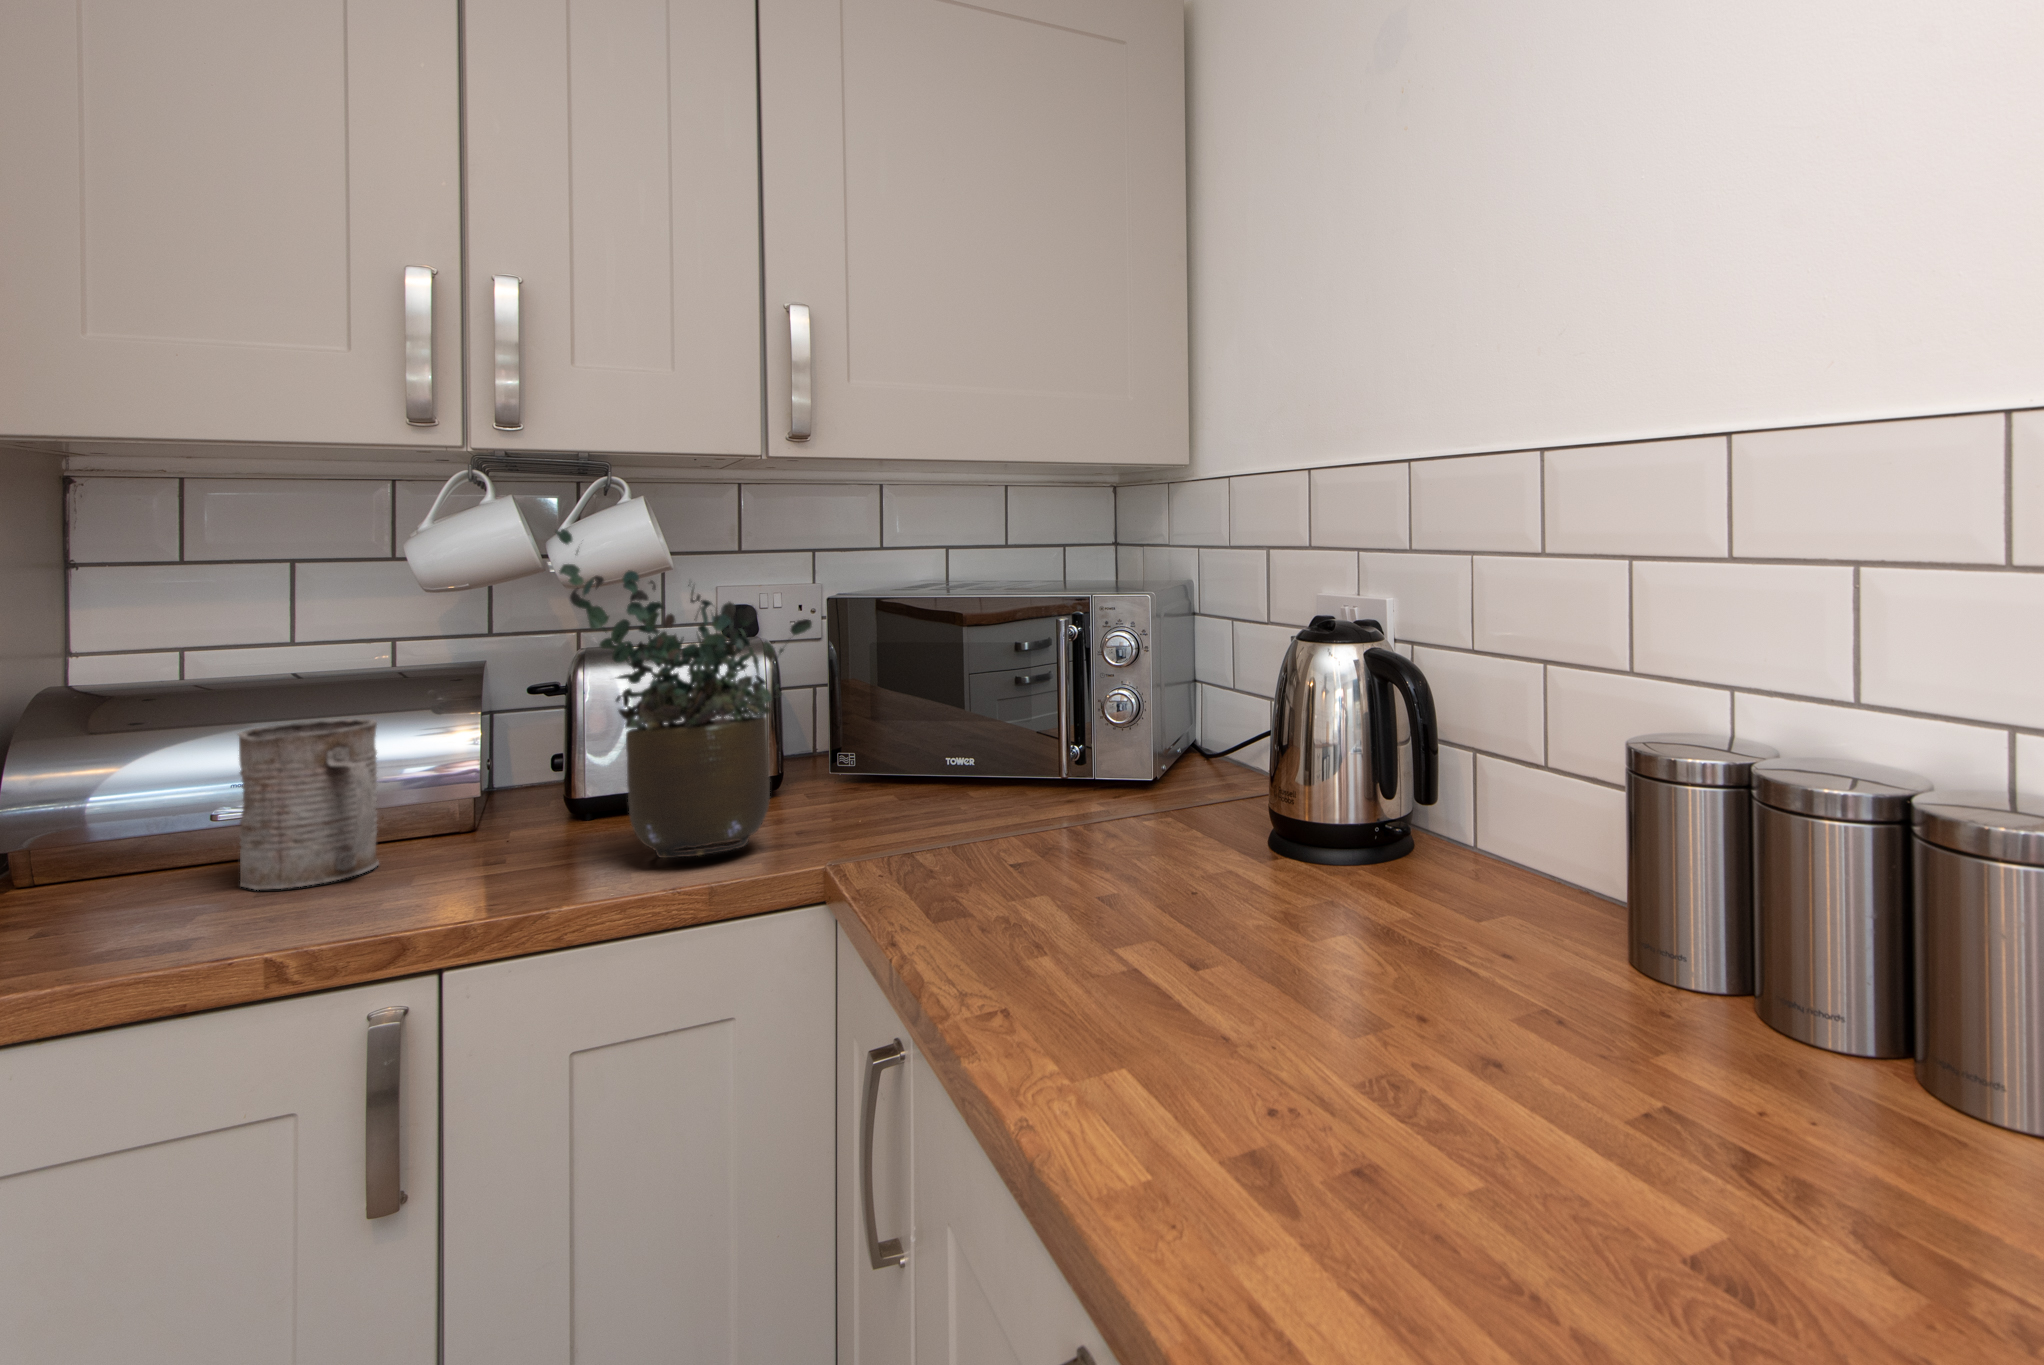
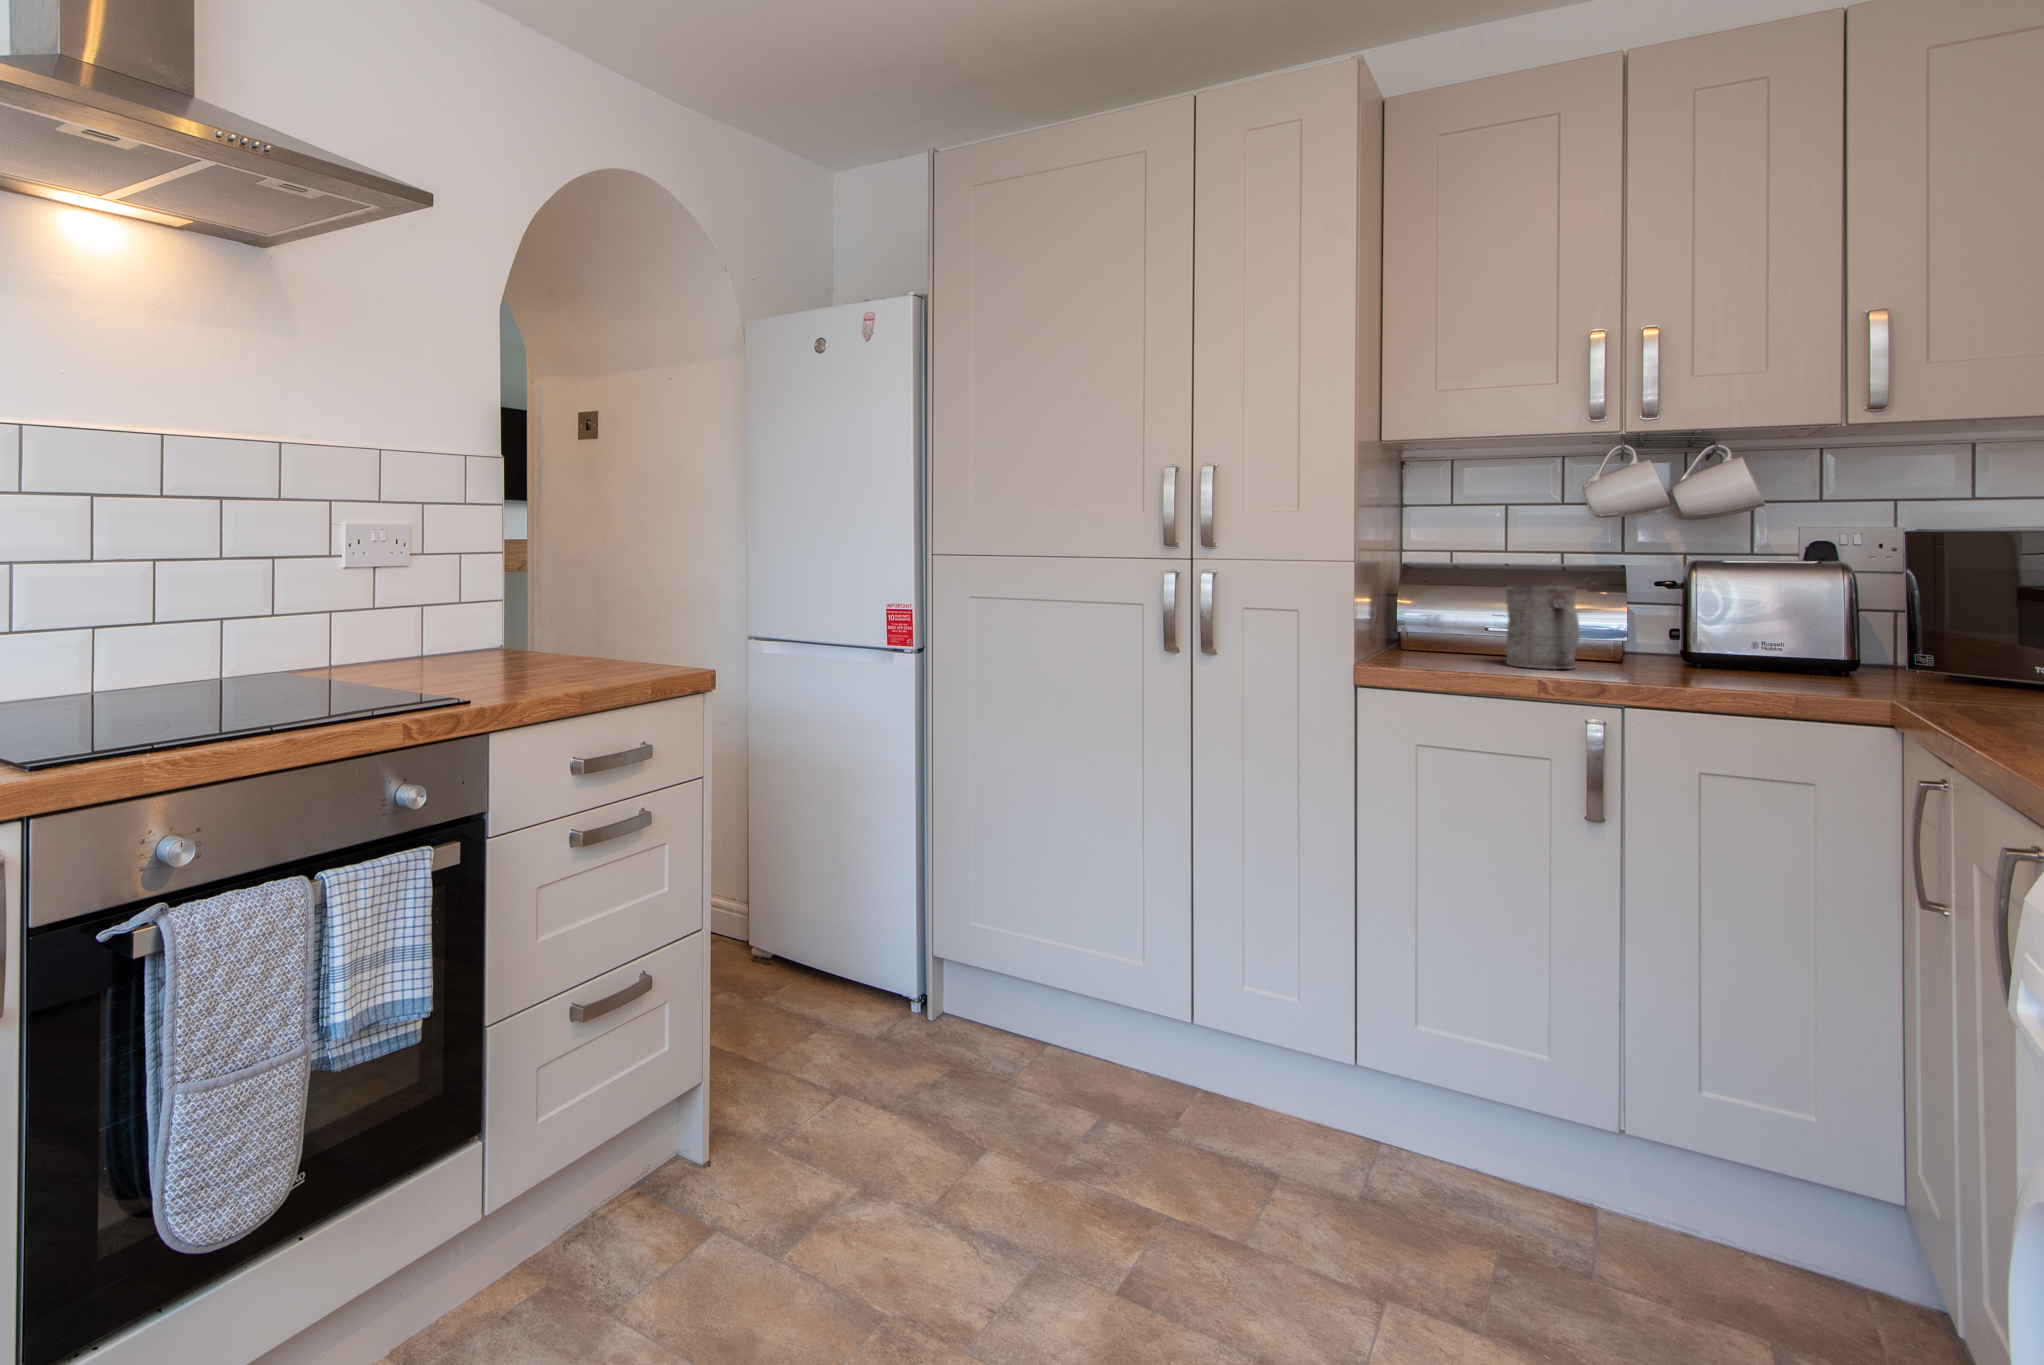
potted plant: present [556,530,812,858] -> none [1694,477,1895,688]

